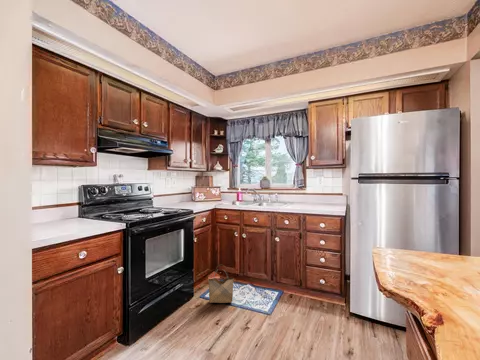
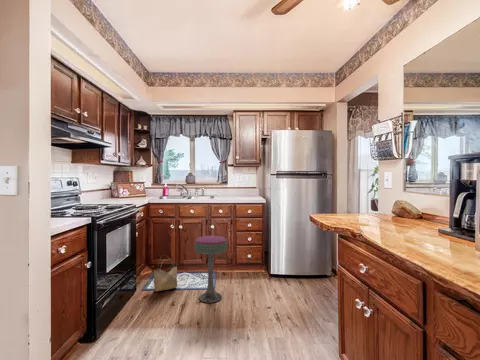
bar stool: none [241,251,280,334] -> present [195,236,227,303]

